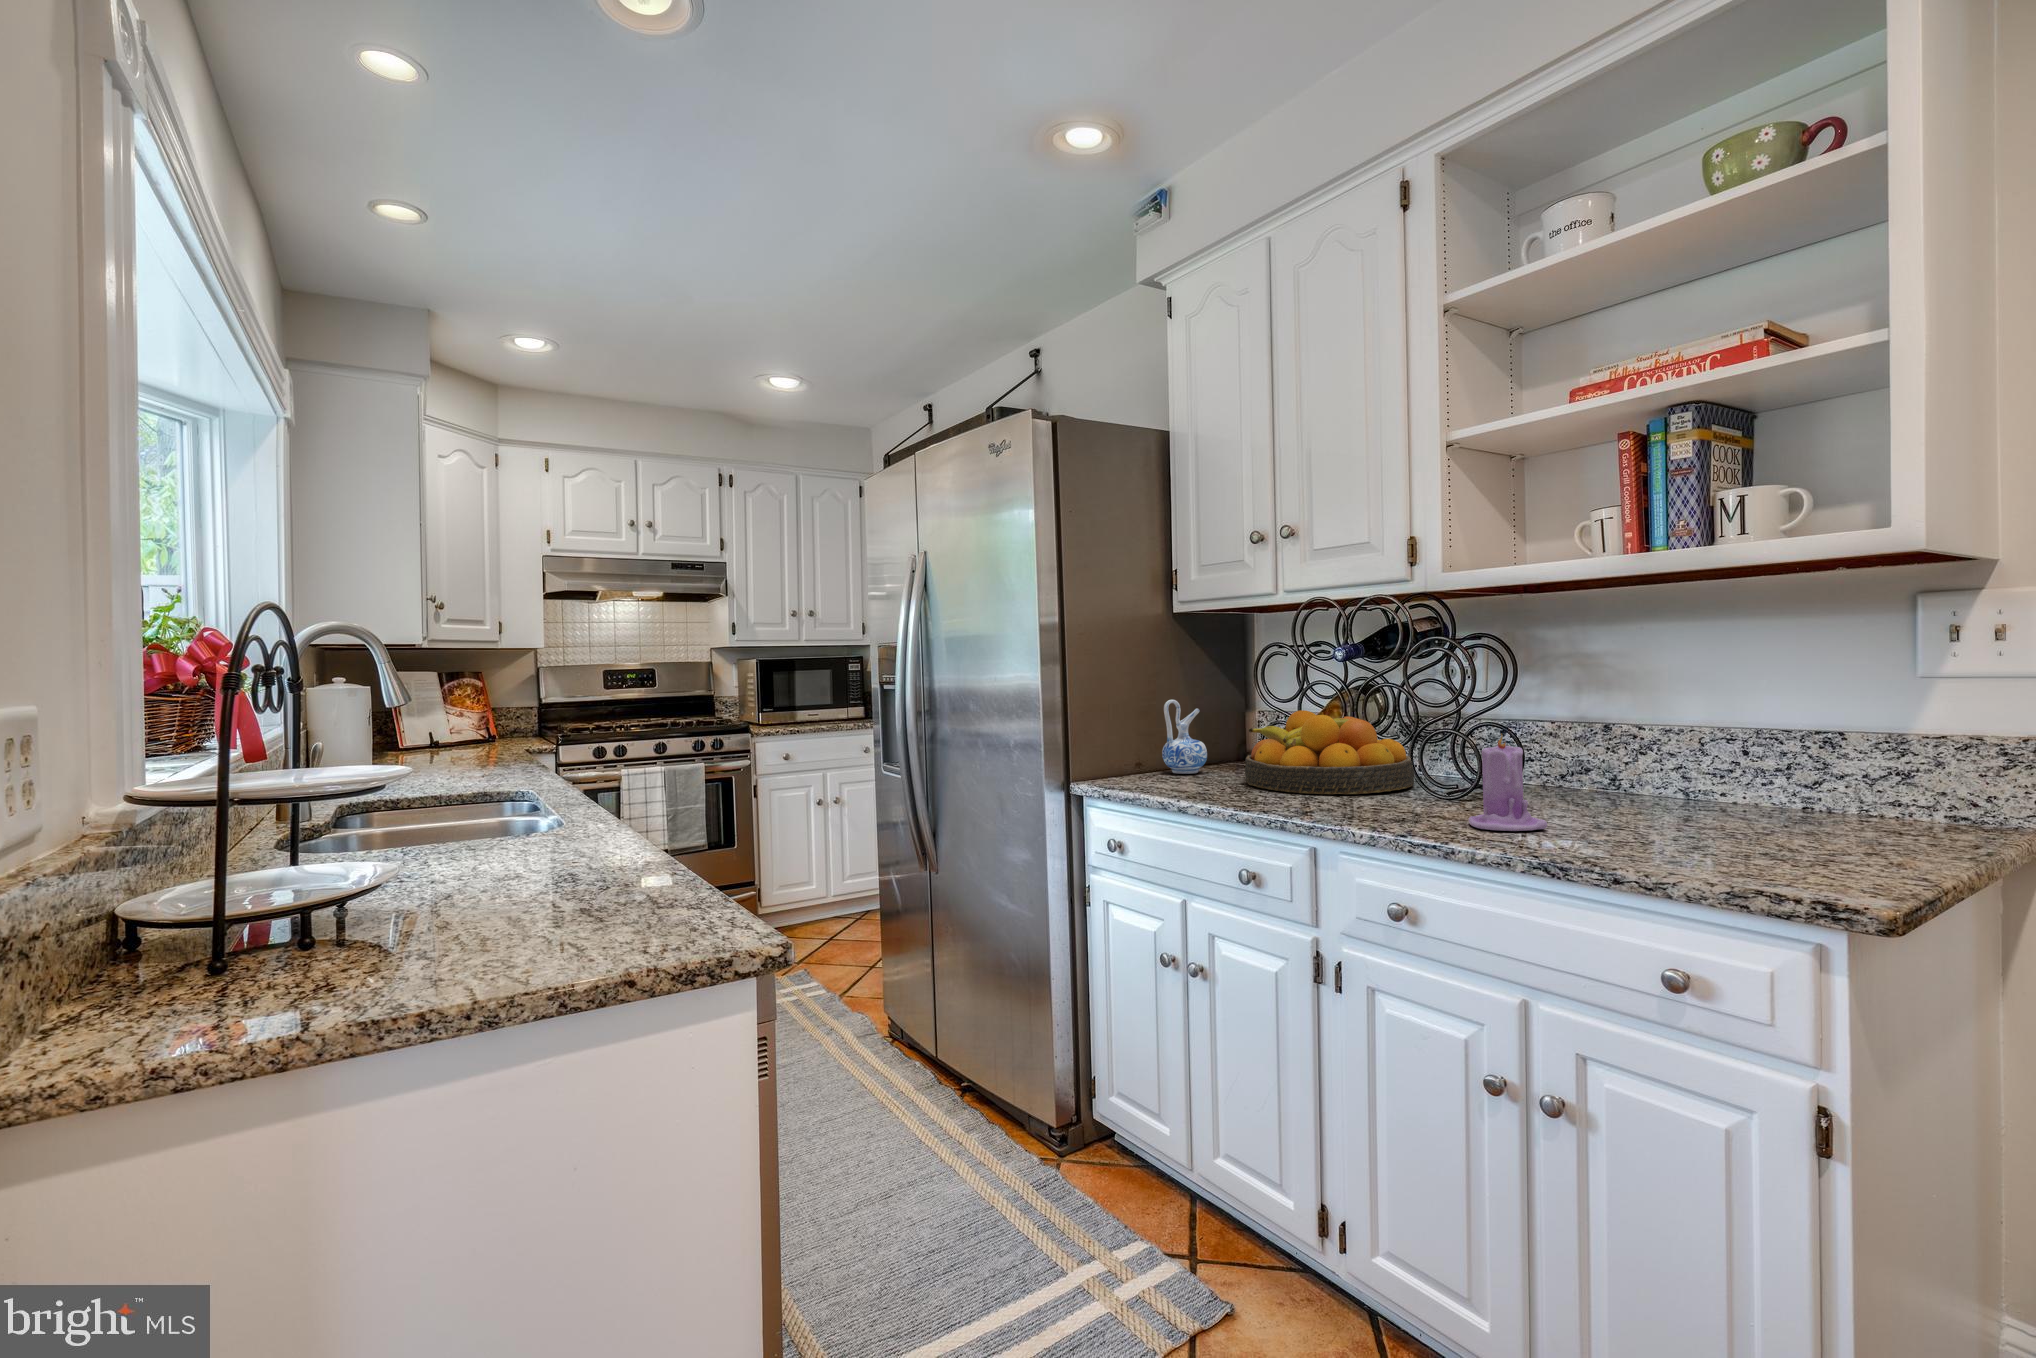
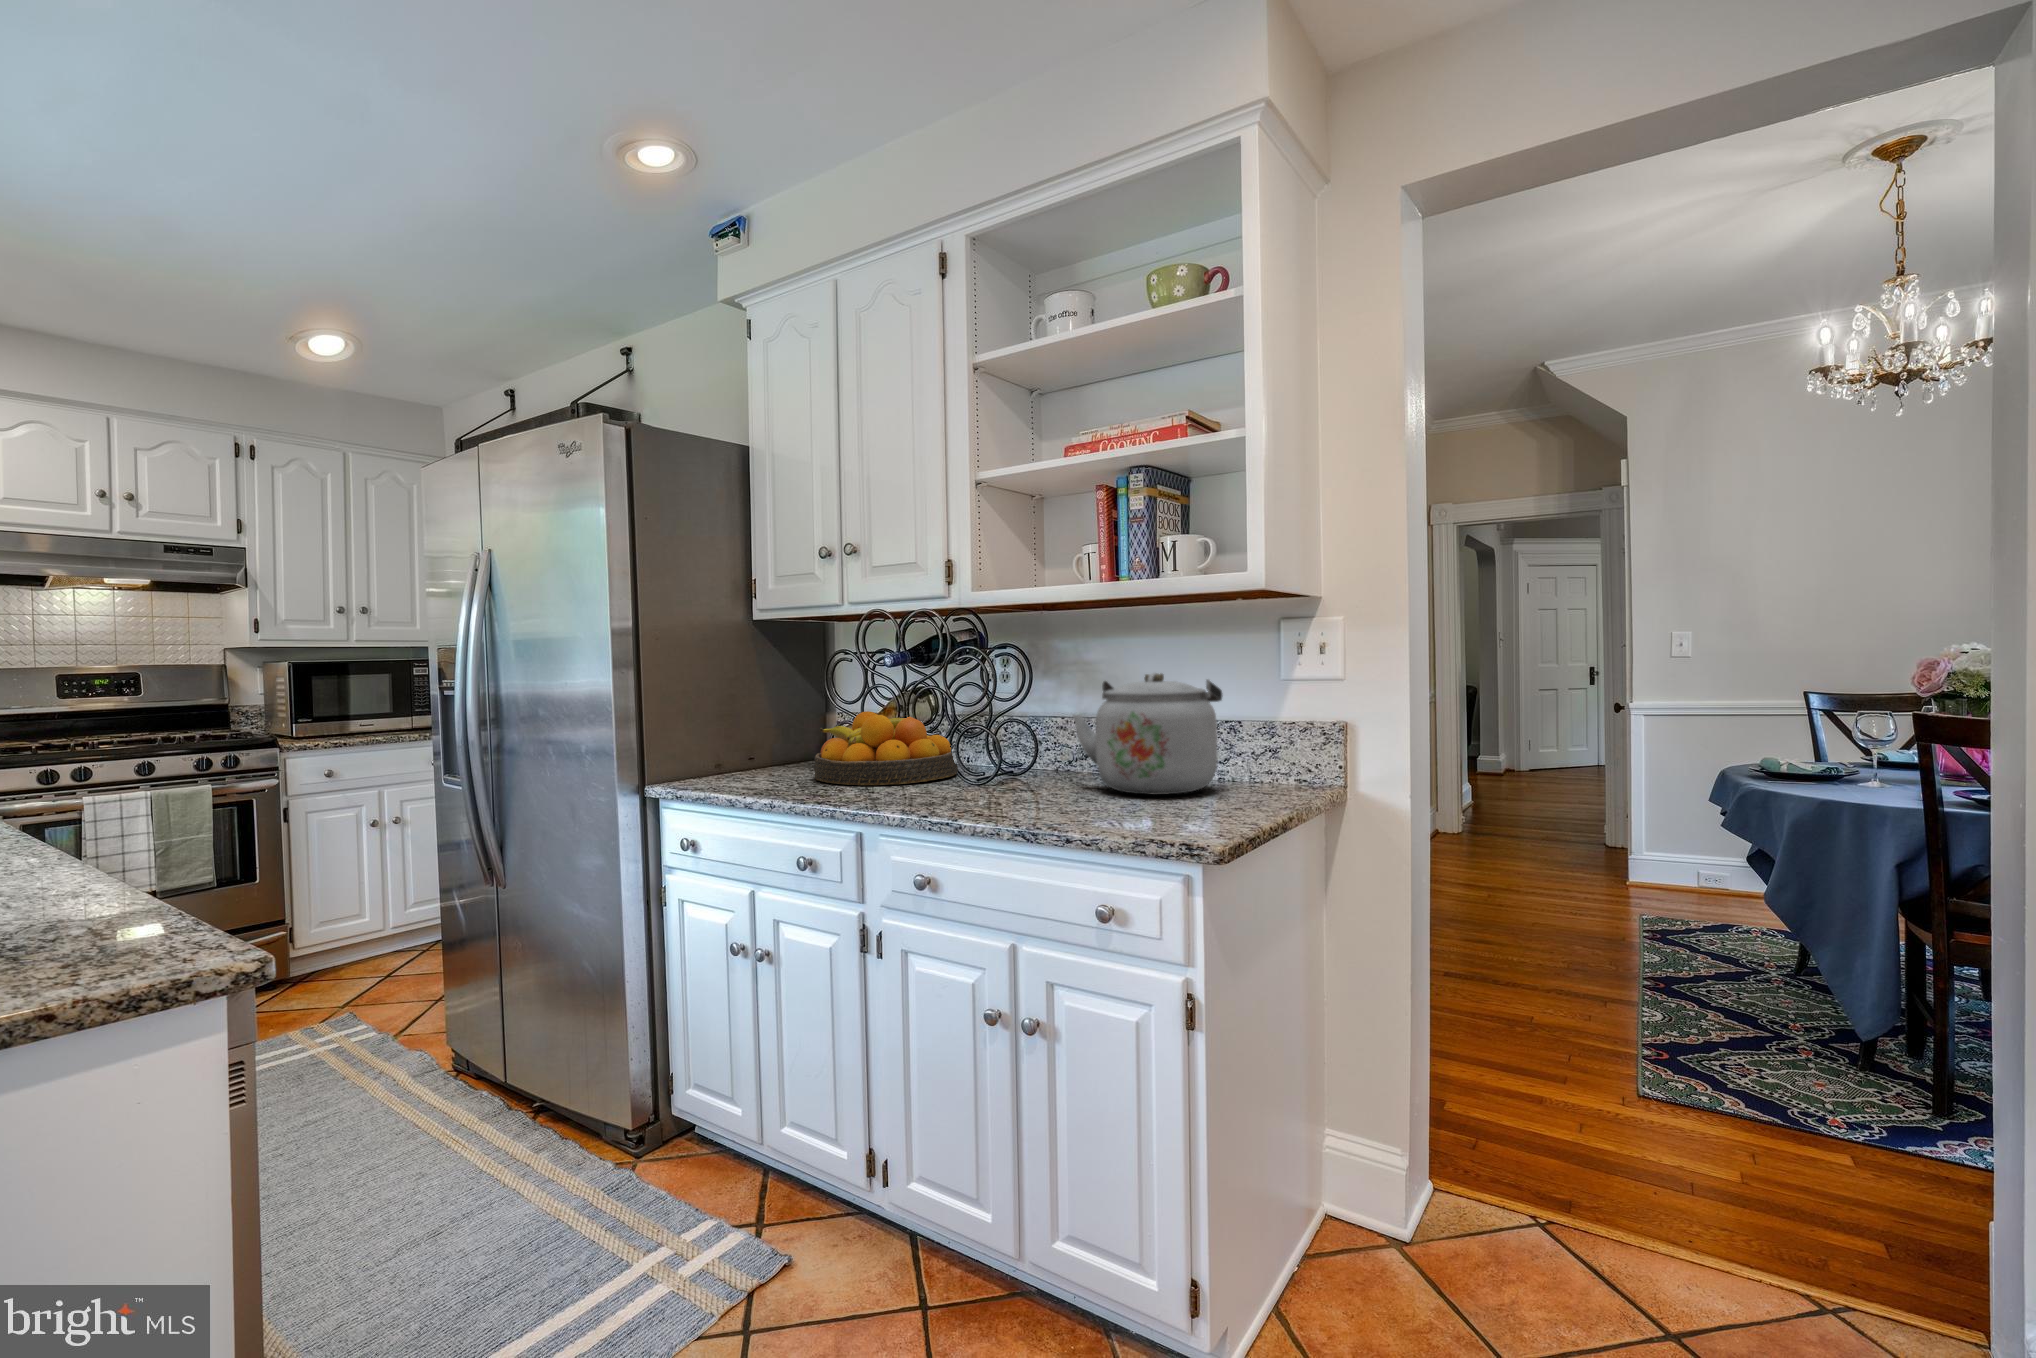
kettle: none [1580,667,1812,827] -> present [1073,673,1222,795]
ceramic pitcher: present [1162,700,1207,774] -> none [741,703,784,773]
candle: present [1468,734,1547,831] -> none [983,727,1039,807]

